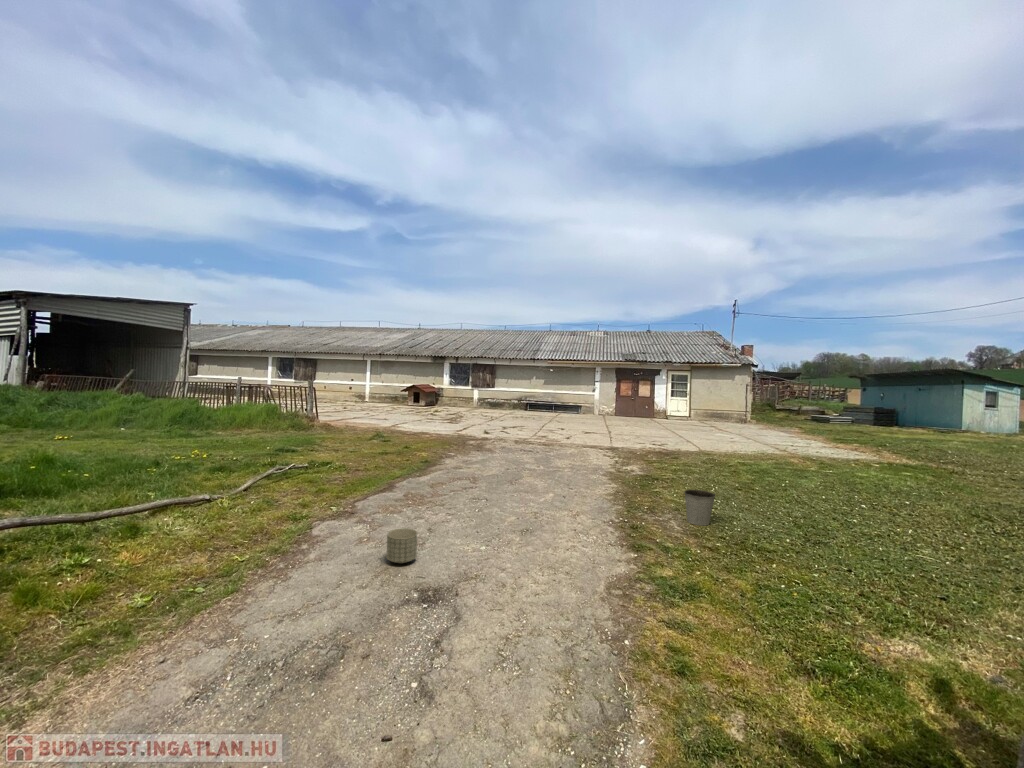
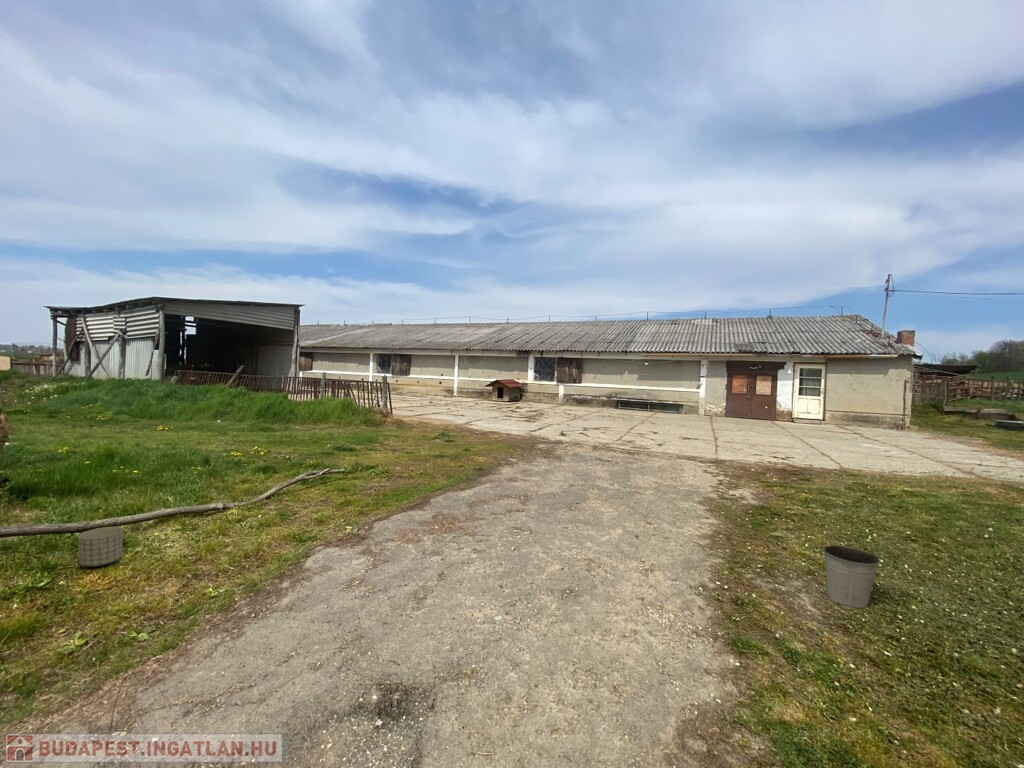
planter: present [386,528,417,564] -> present [79,527,123,567]

